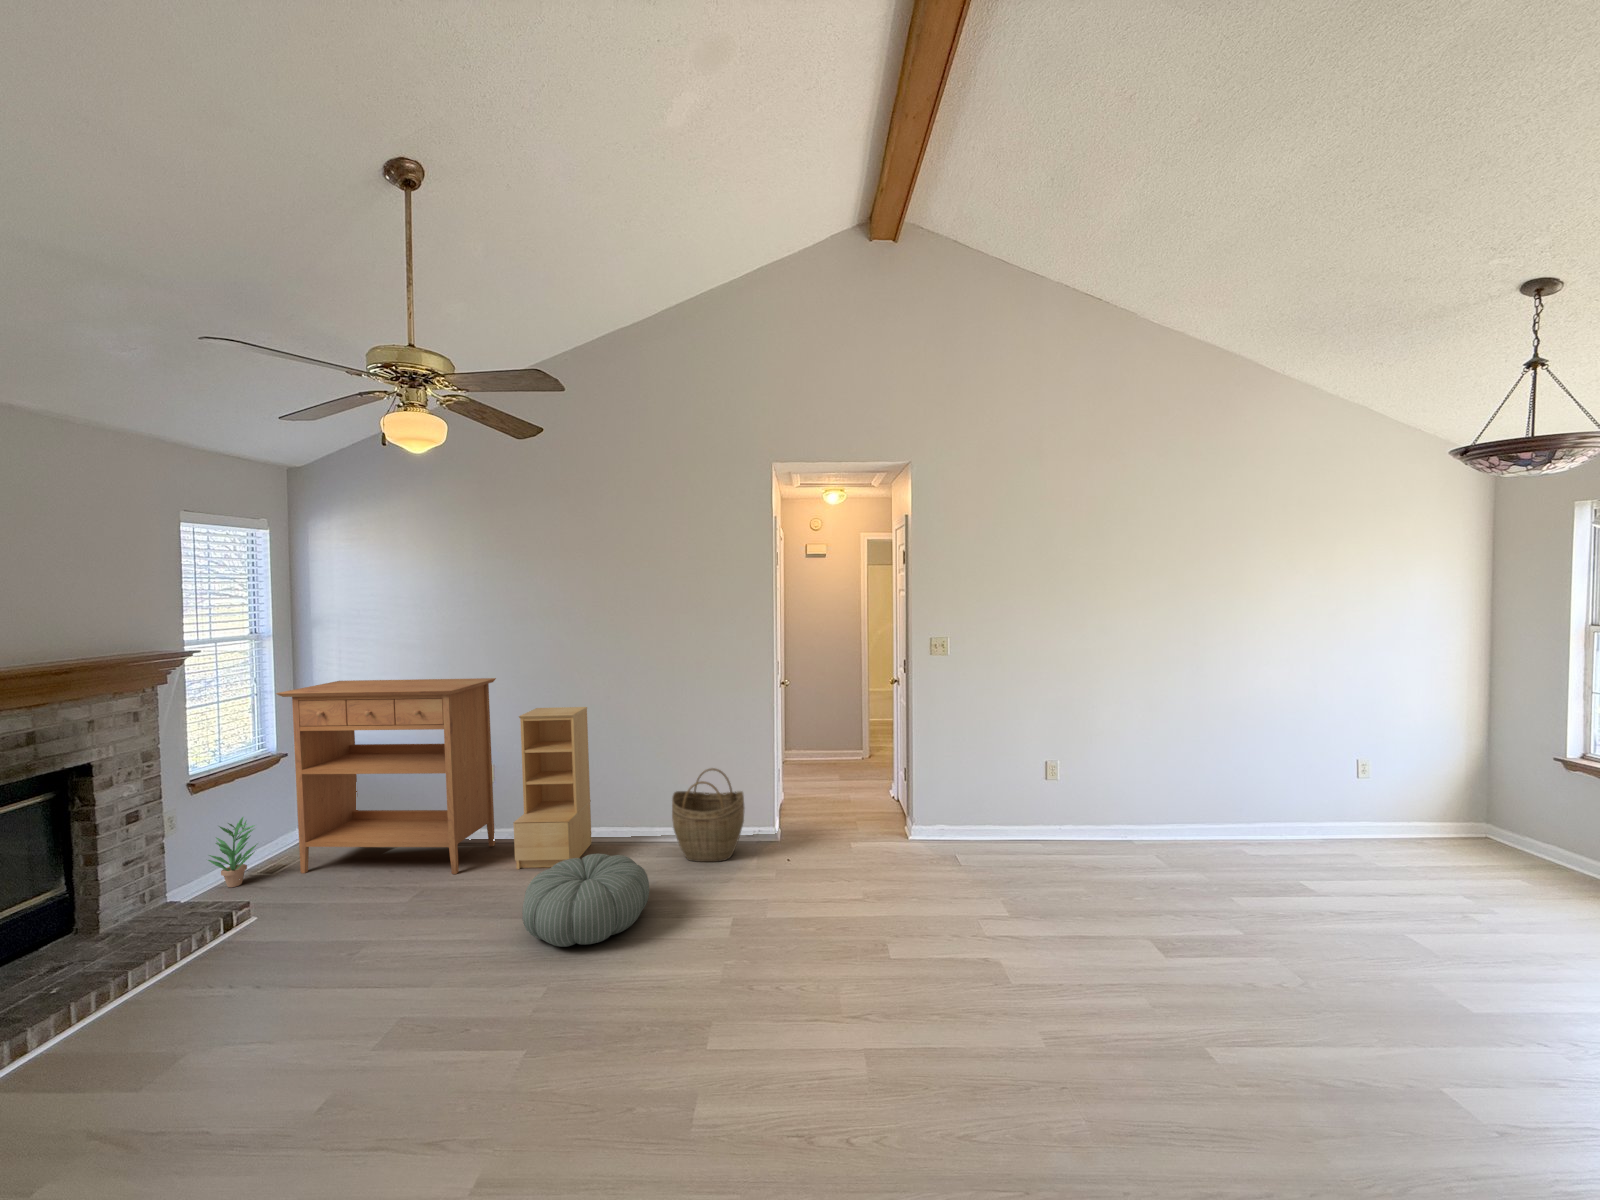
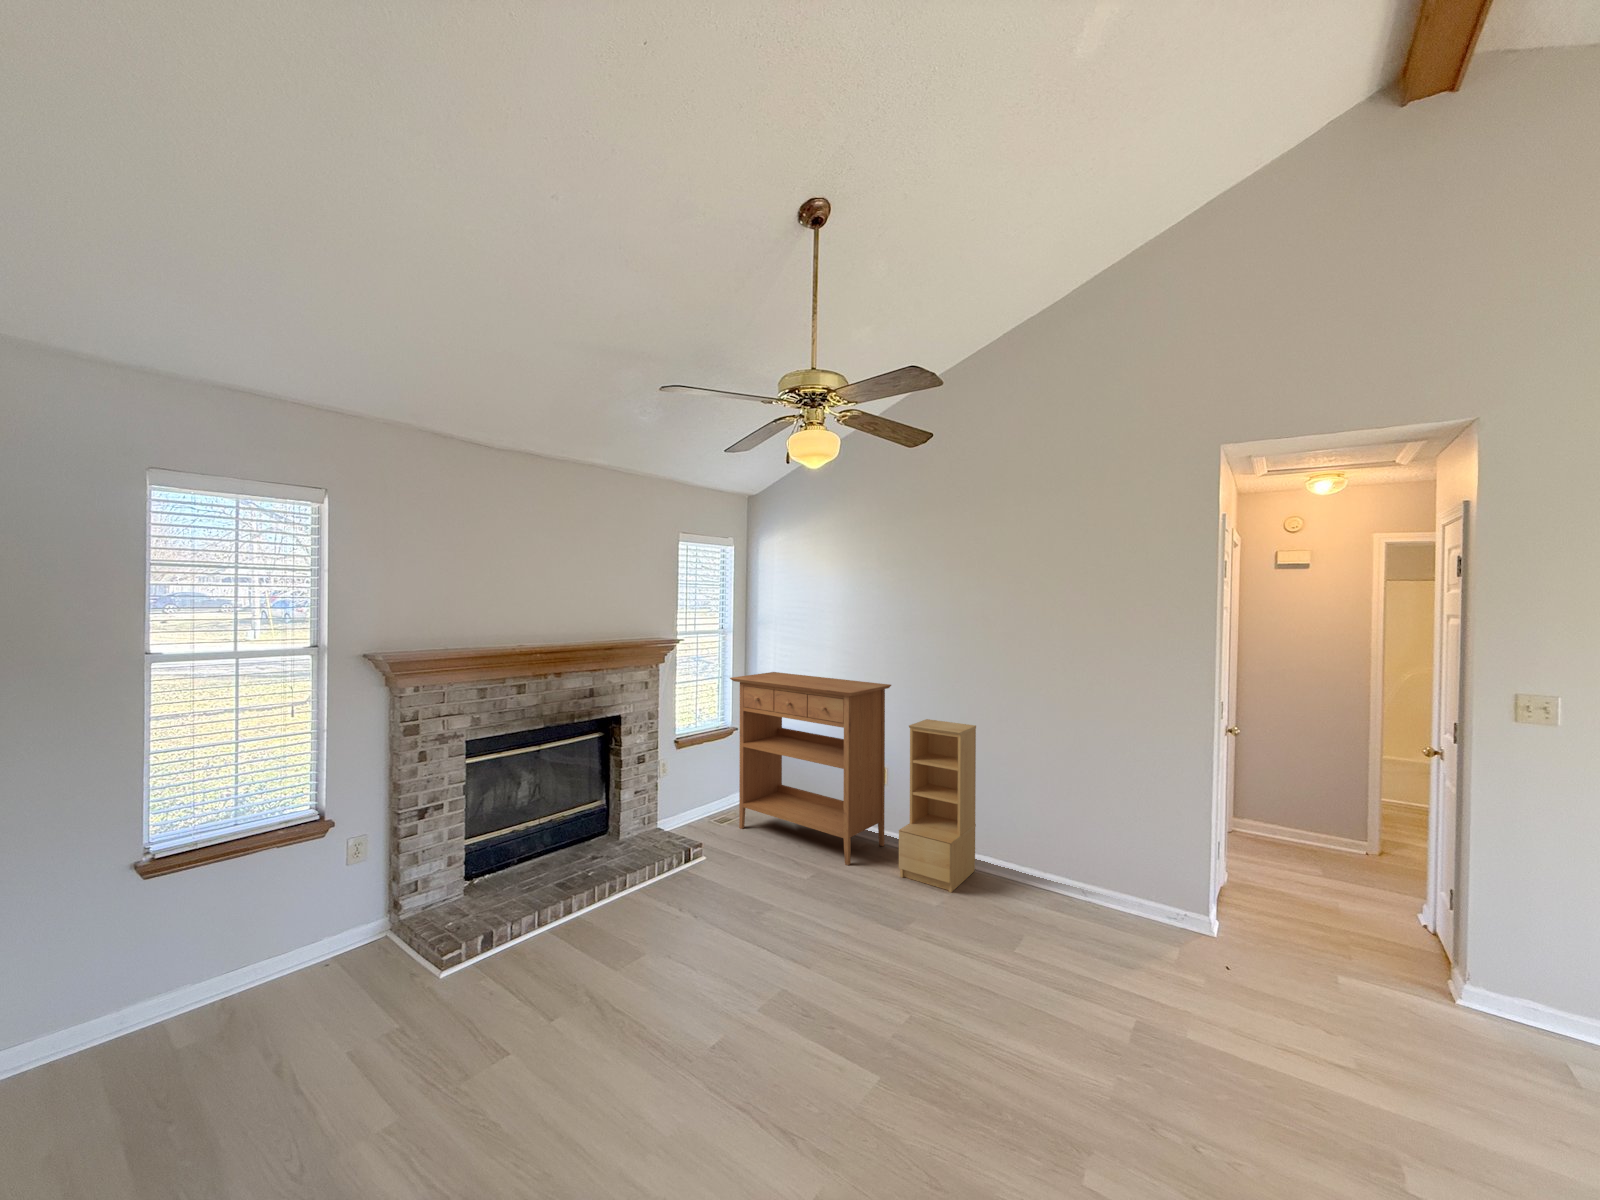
woven basket: present [672,768,744,862] -> none [1065,822,1162,941]
potted plant: present [208,817,257,887] -> none [683,772,715,827]
pouf: present [522,854,650,947] -> none [896,886,1032,993]

